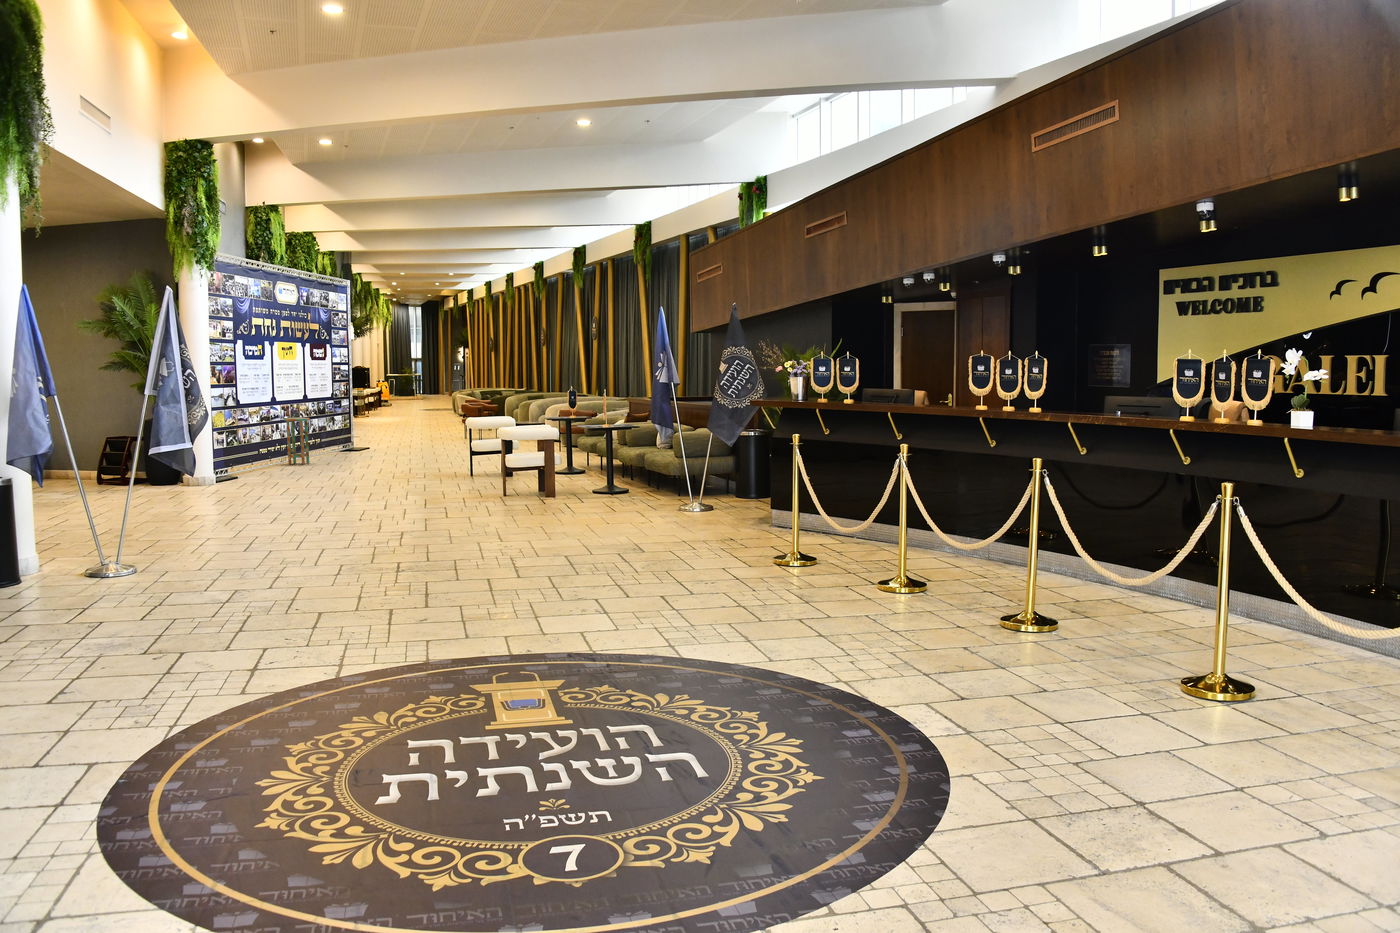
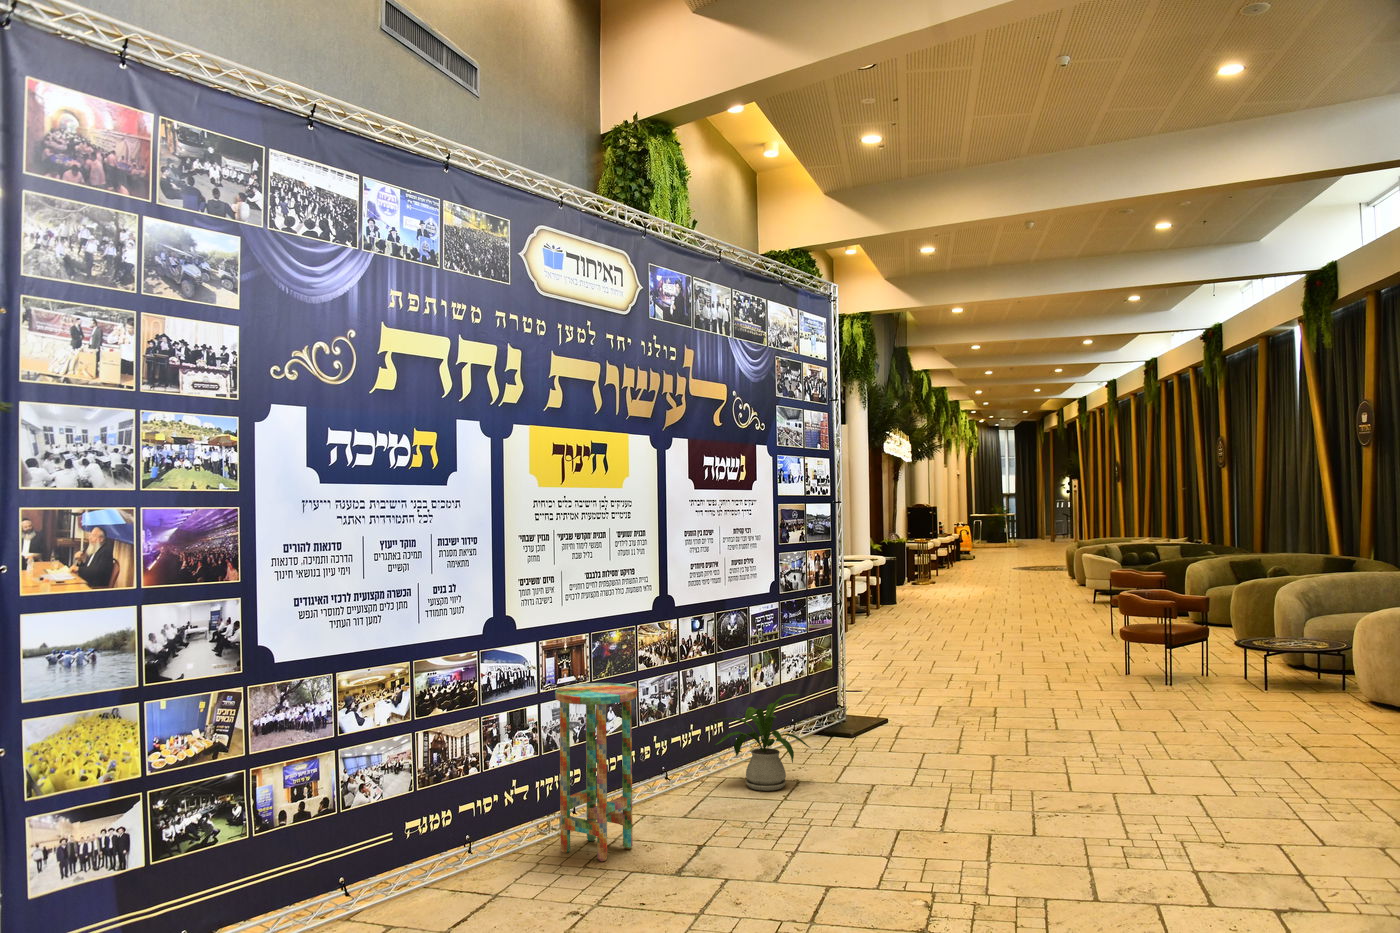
house plant: none [317,427,352,457] -> present [714,694,809,791]

